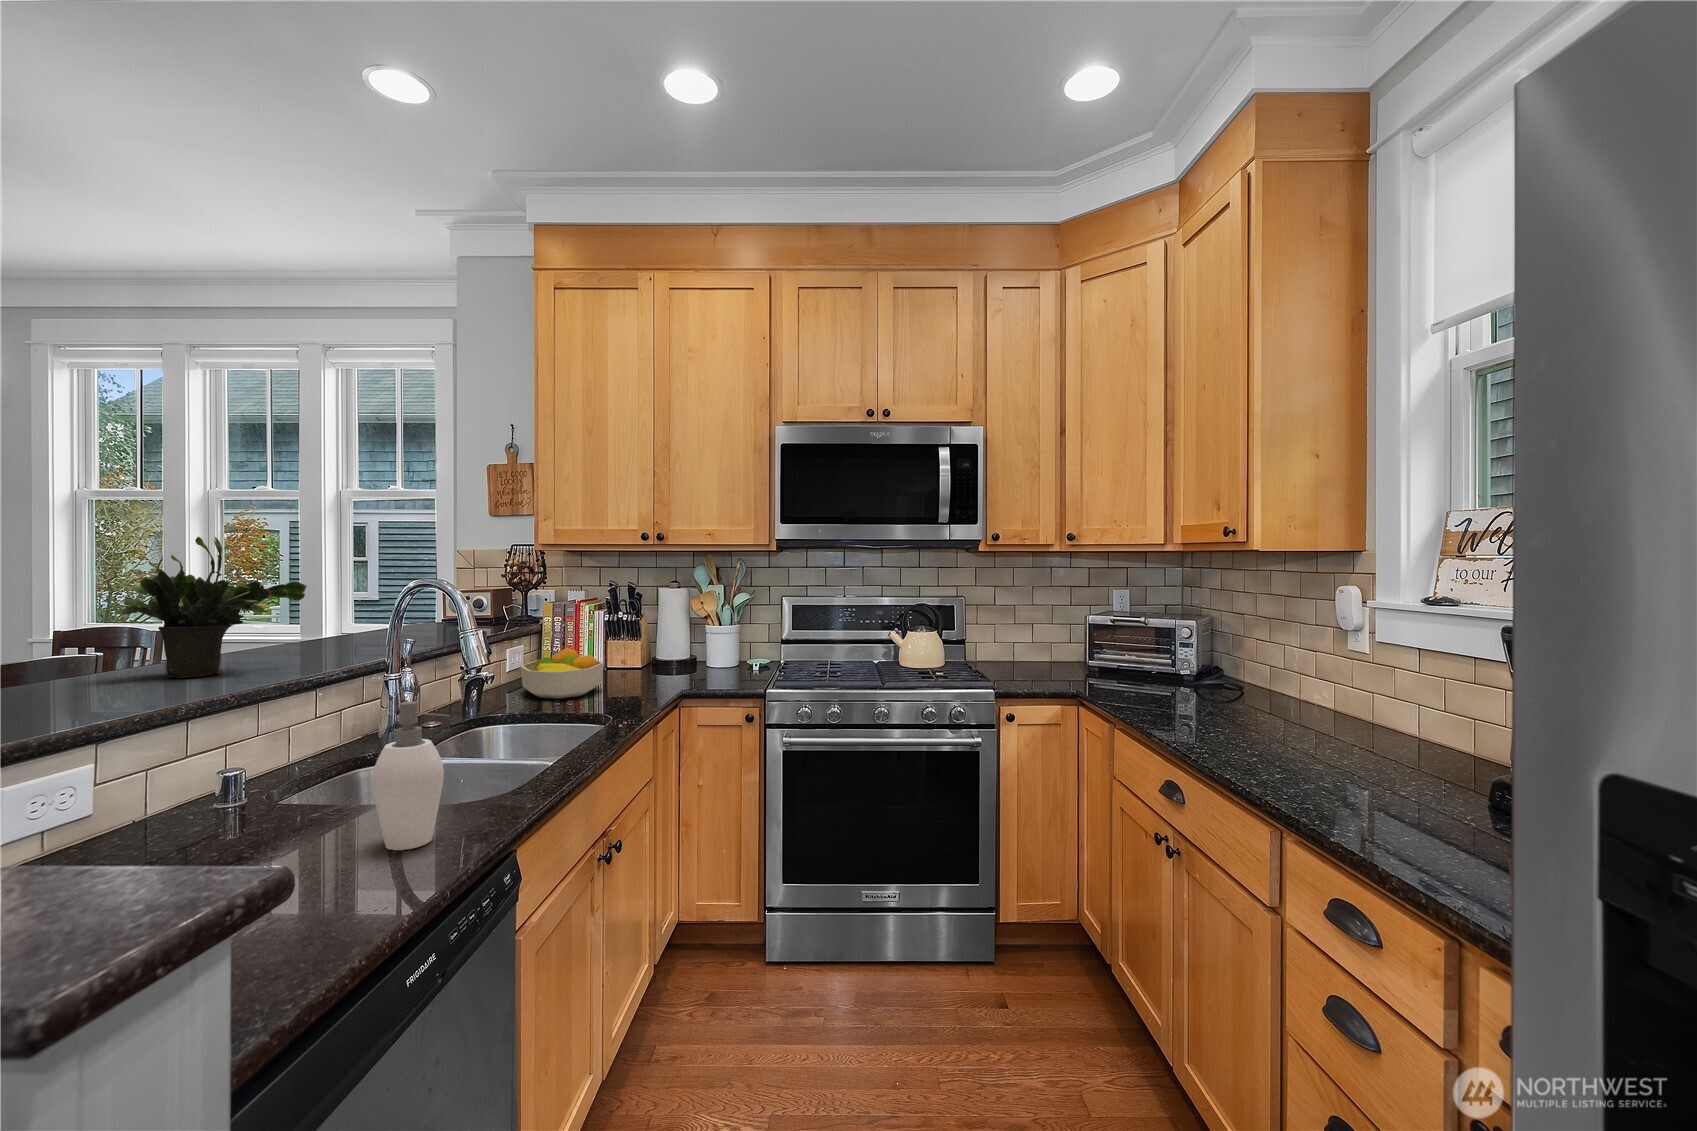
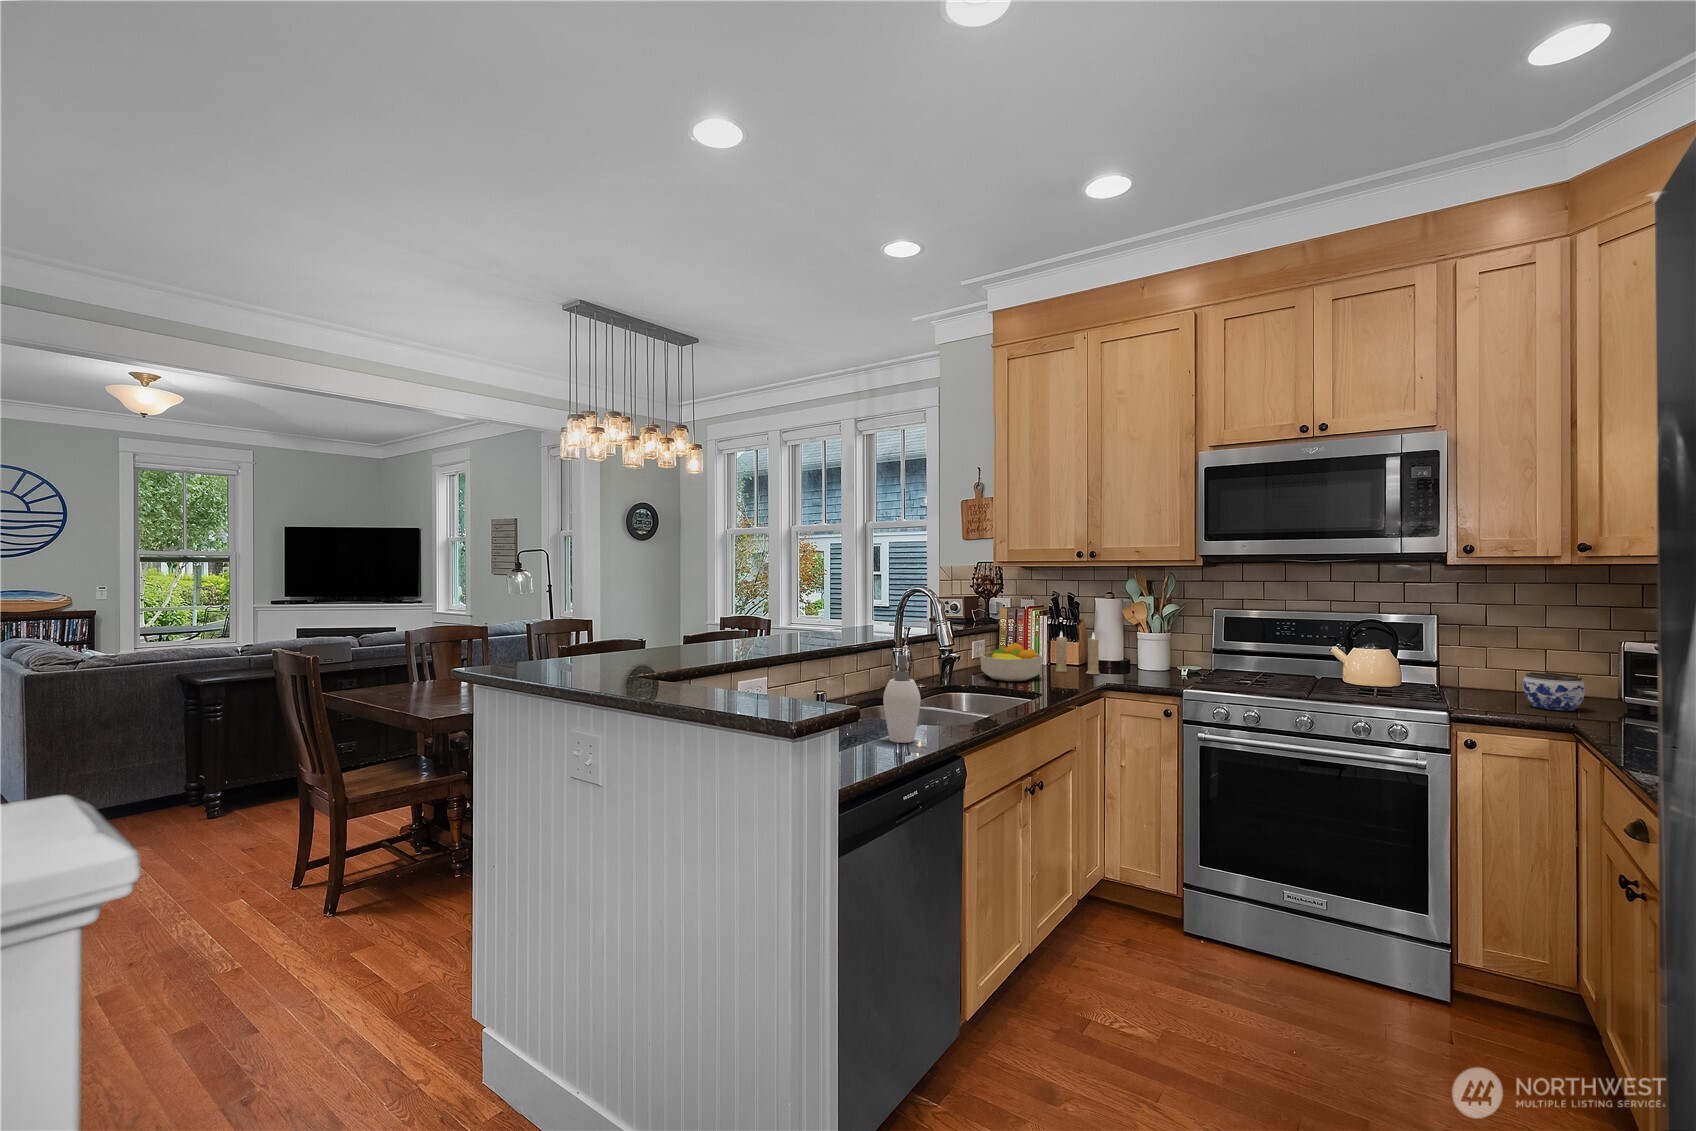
potted plant: present [115,537,307,678] -> none [760,556,849,640]
candle: none [614,627,667,677] -> present [1055,632,1100,674]
jar: none [1033,644,1074,677] -> present [1523,672,1585,711]

